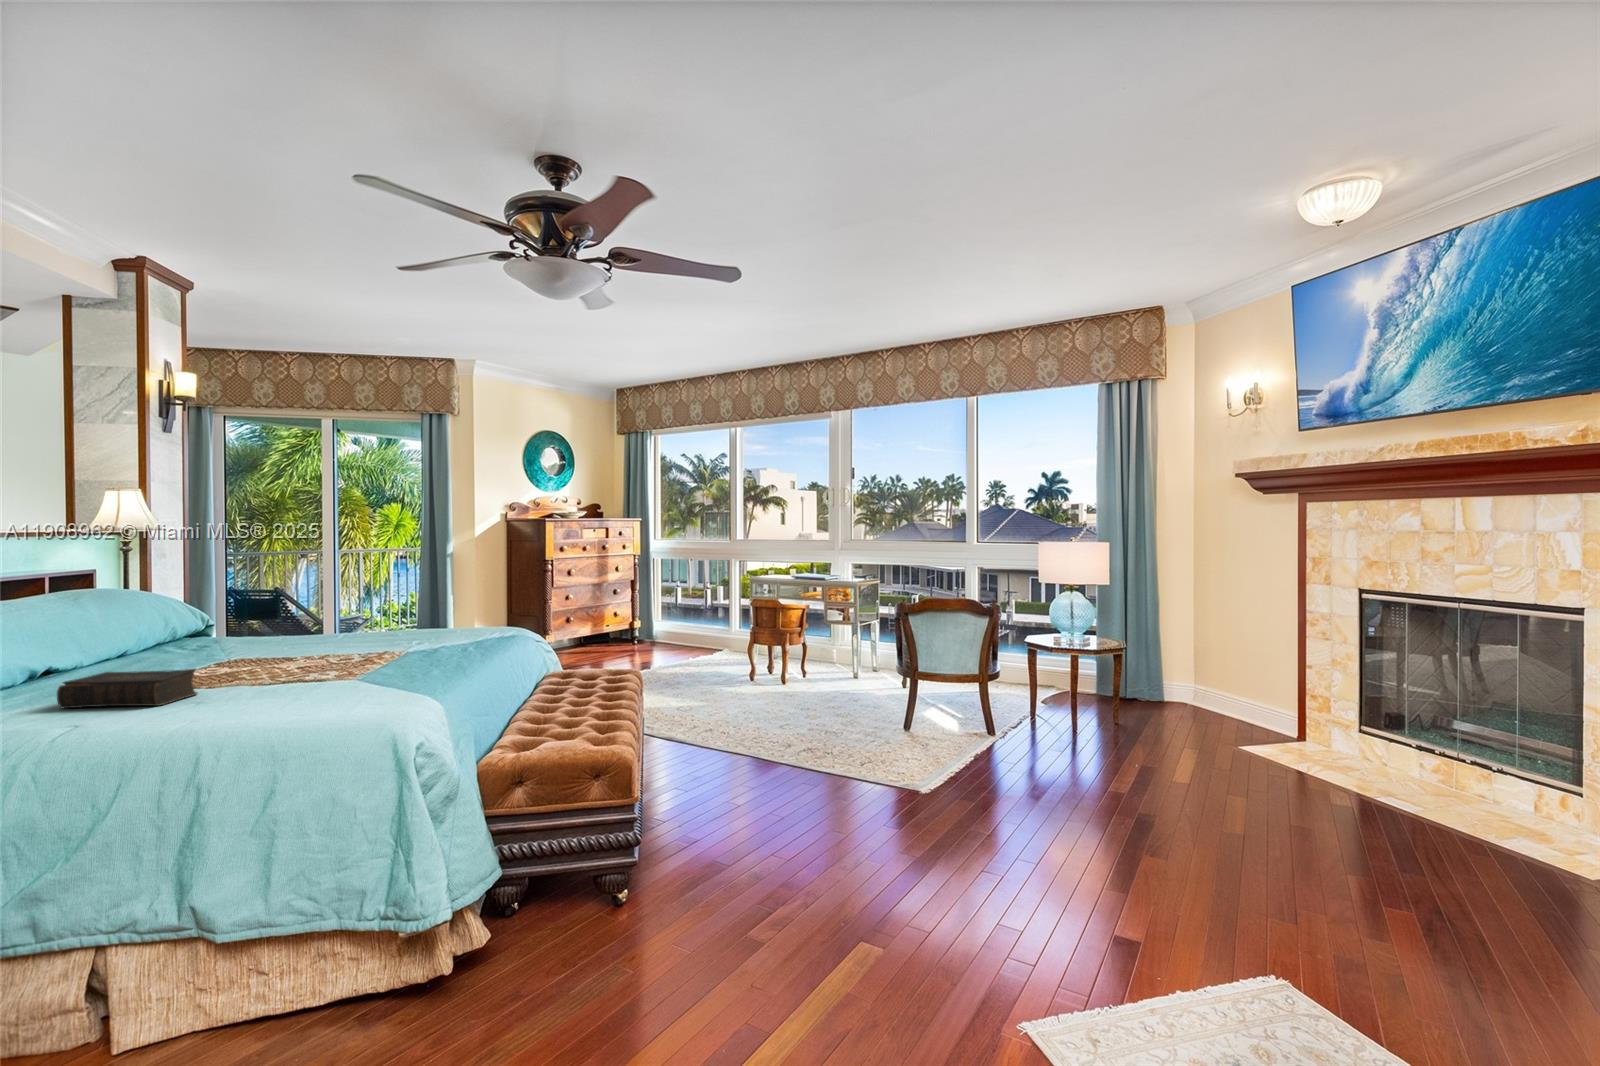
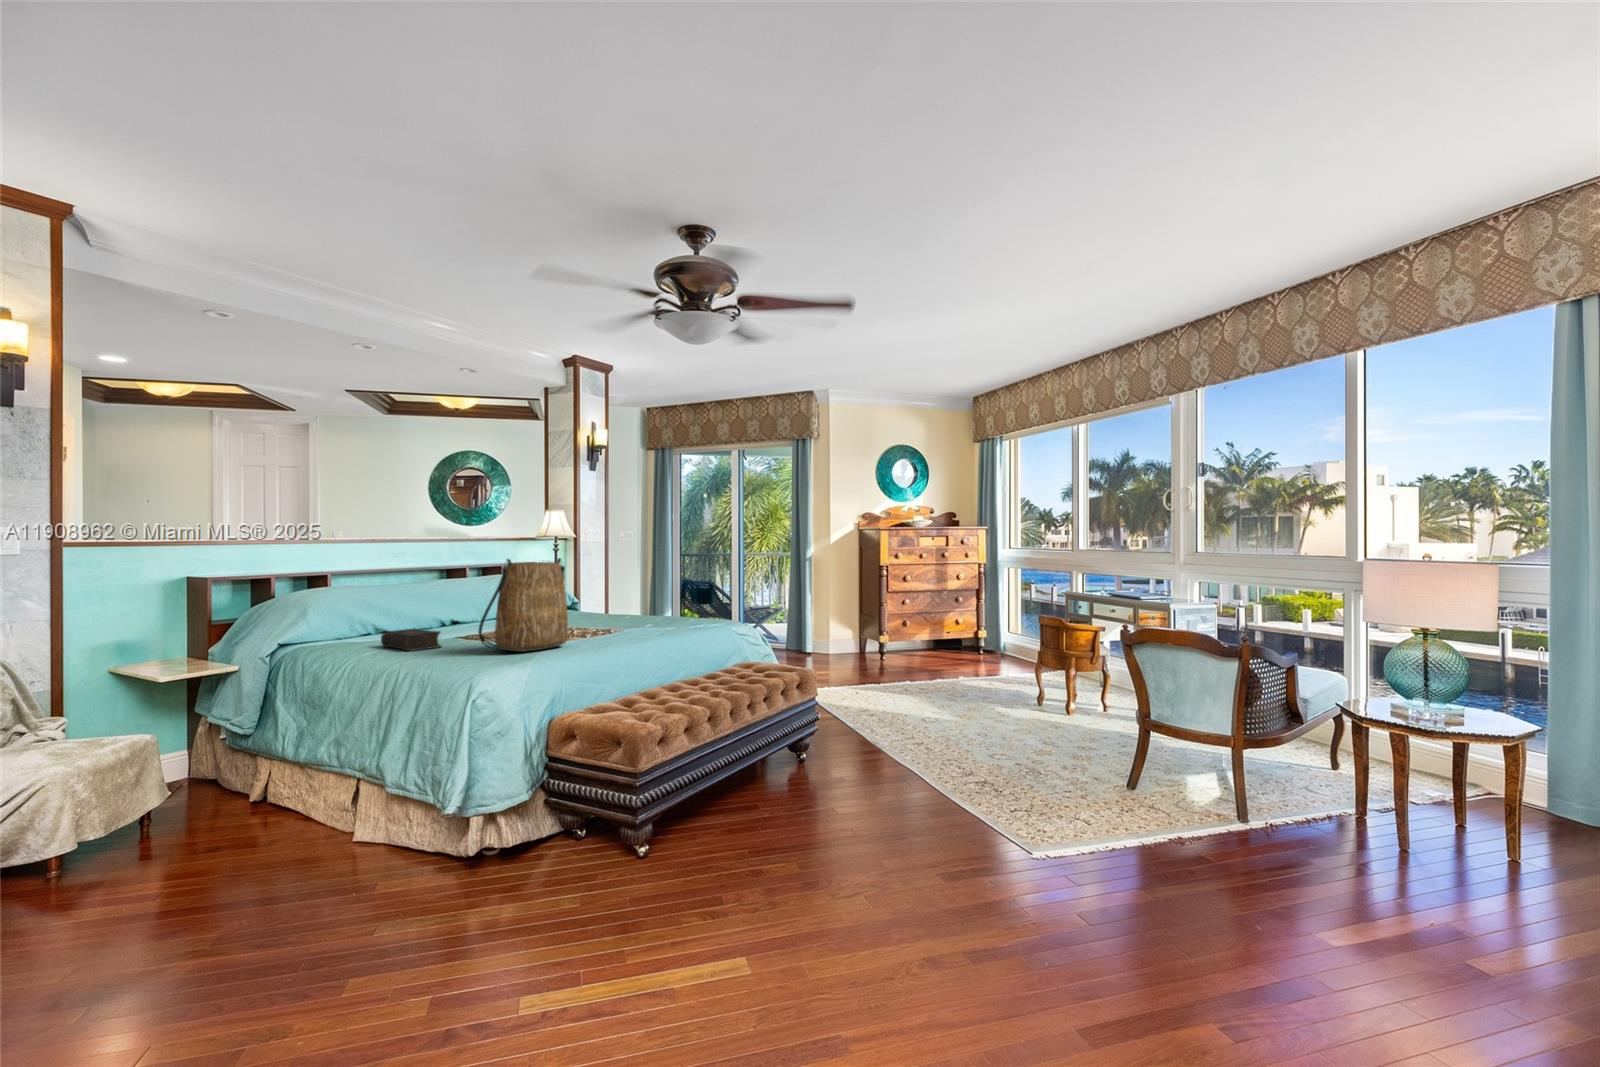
tote bag: none [308,549,418,683] -> present [479,558,568,652]

